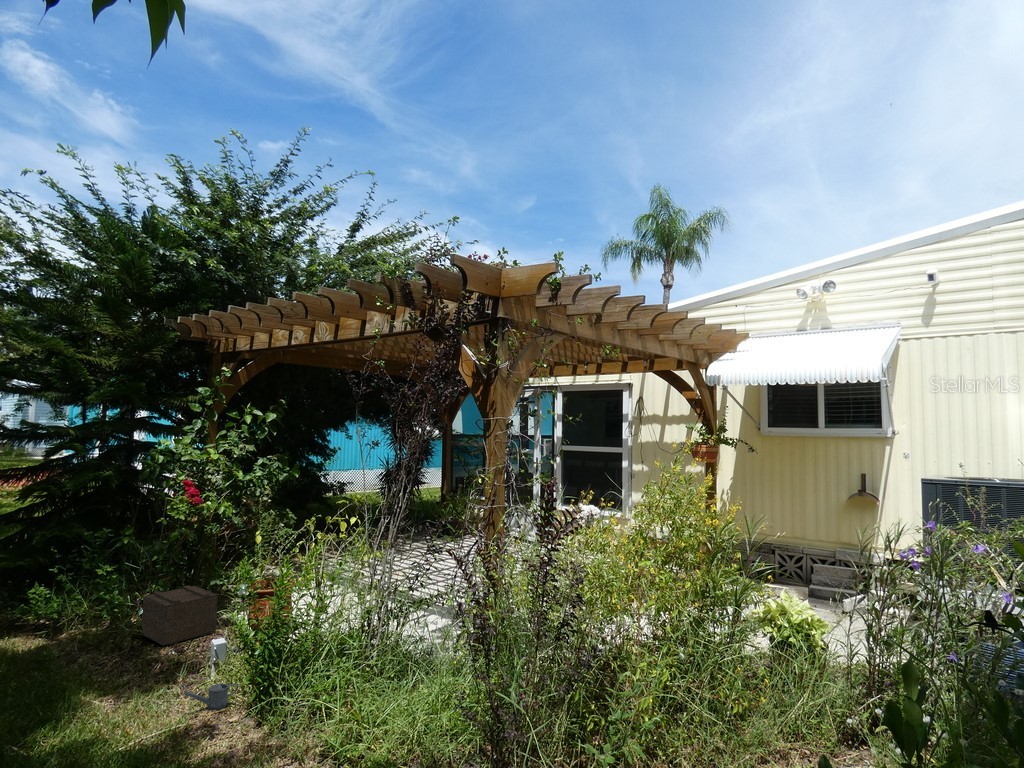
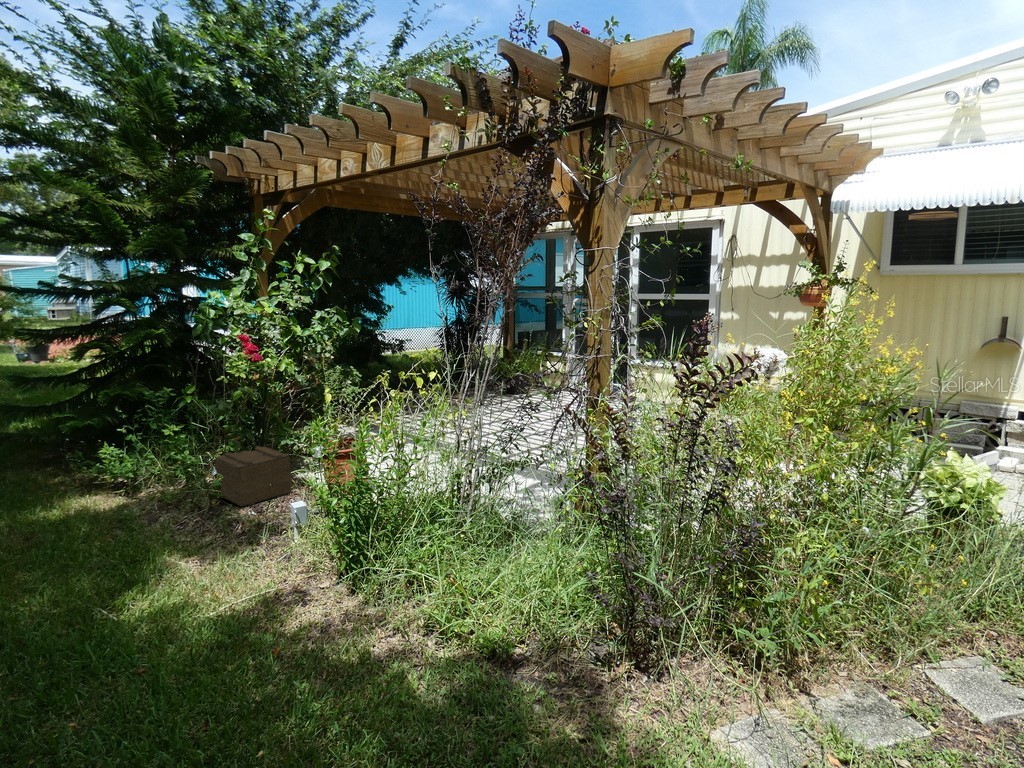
watering can: present [185,683,238,710] -> none [271,547,324,573]

